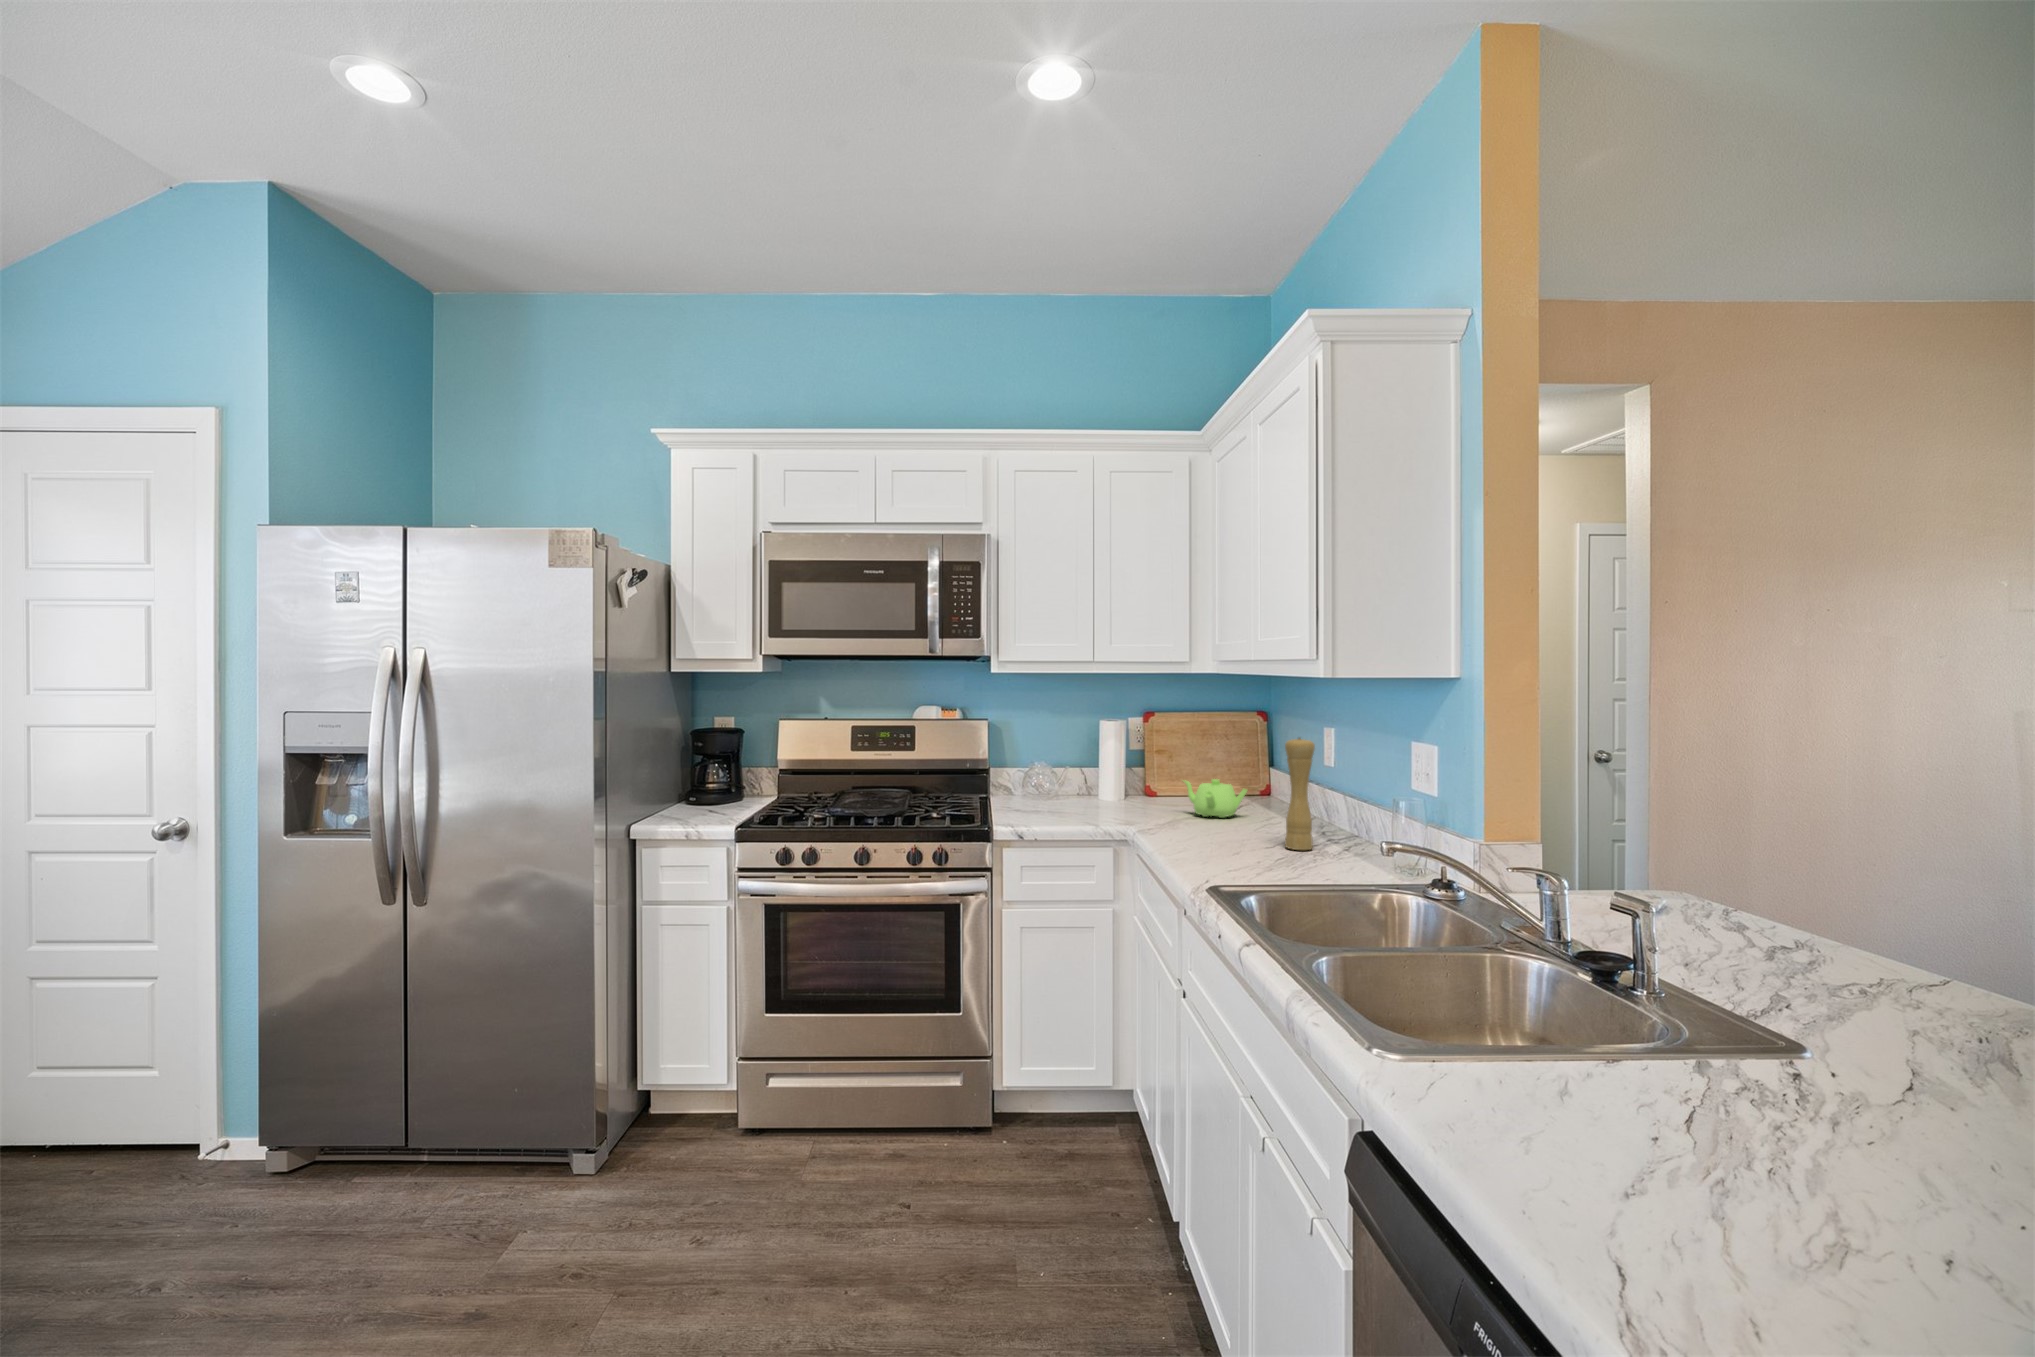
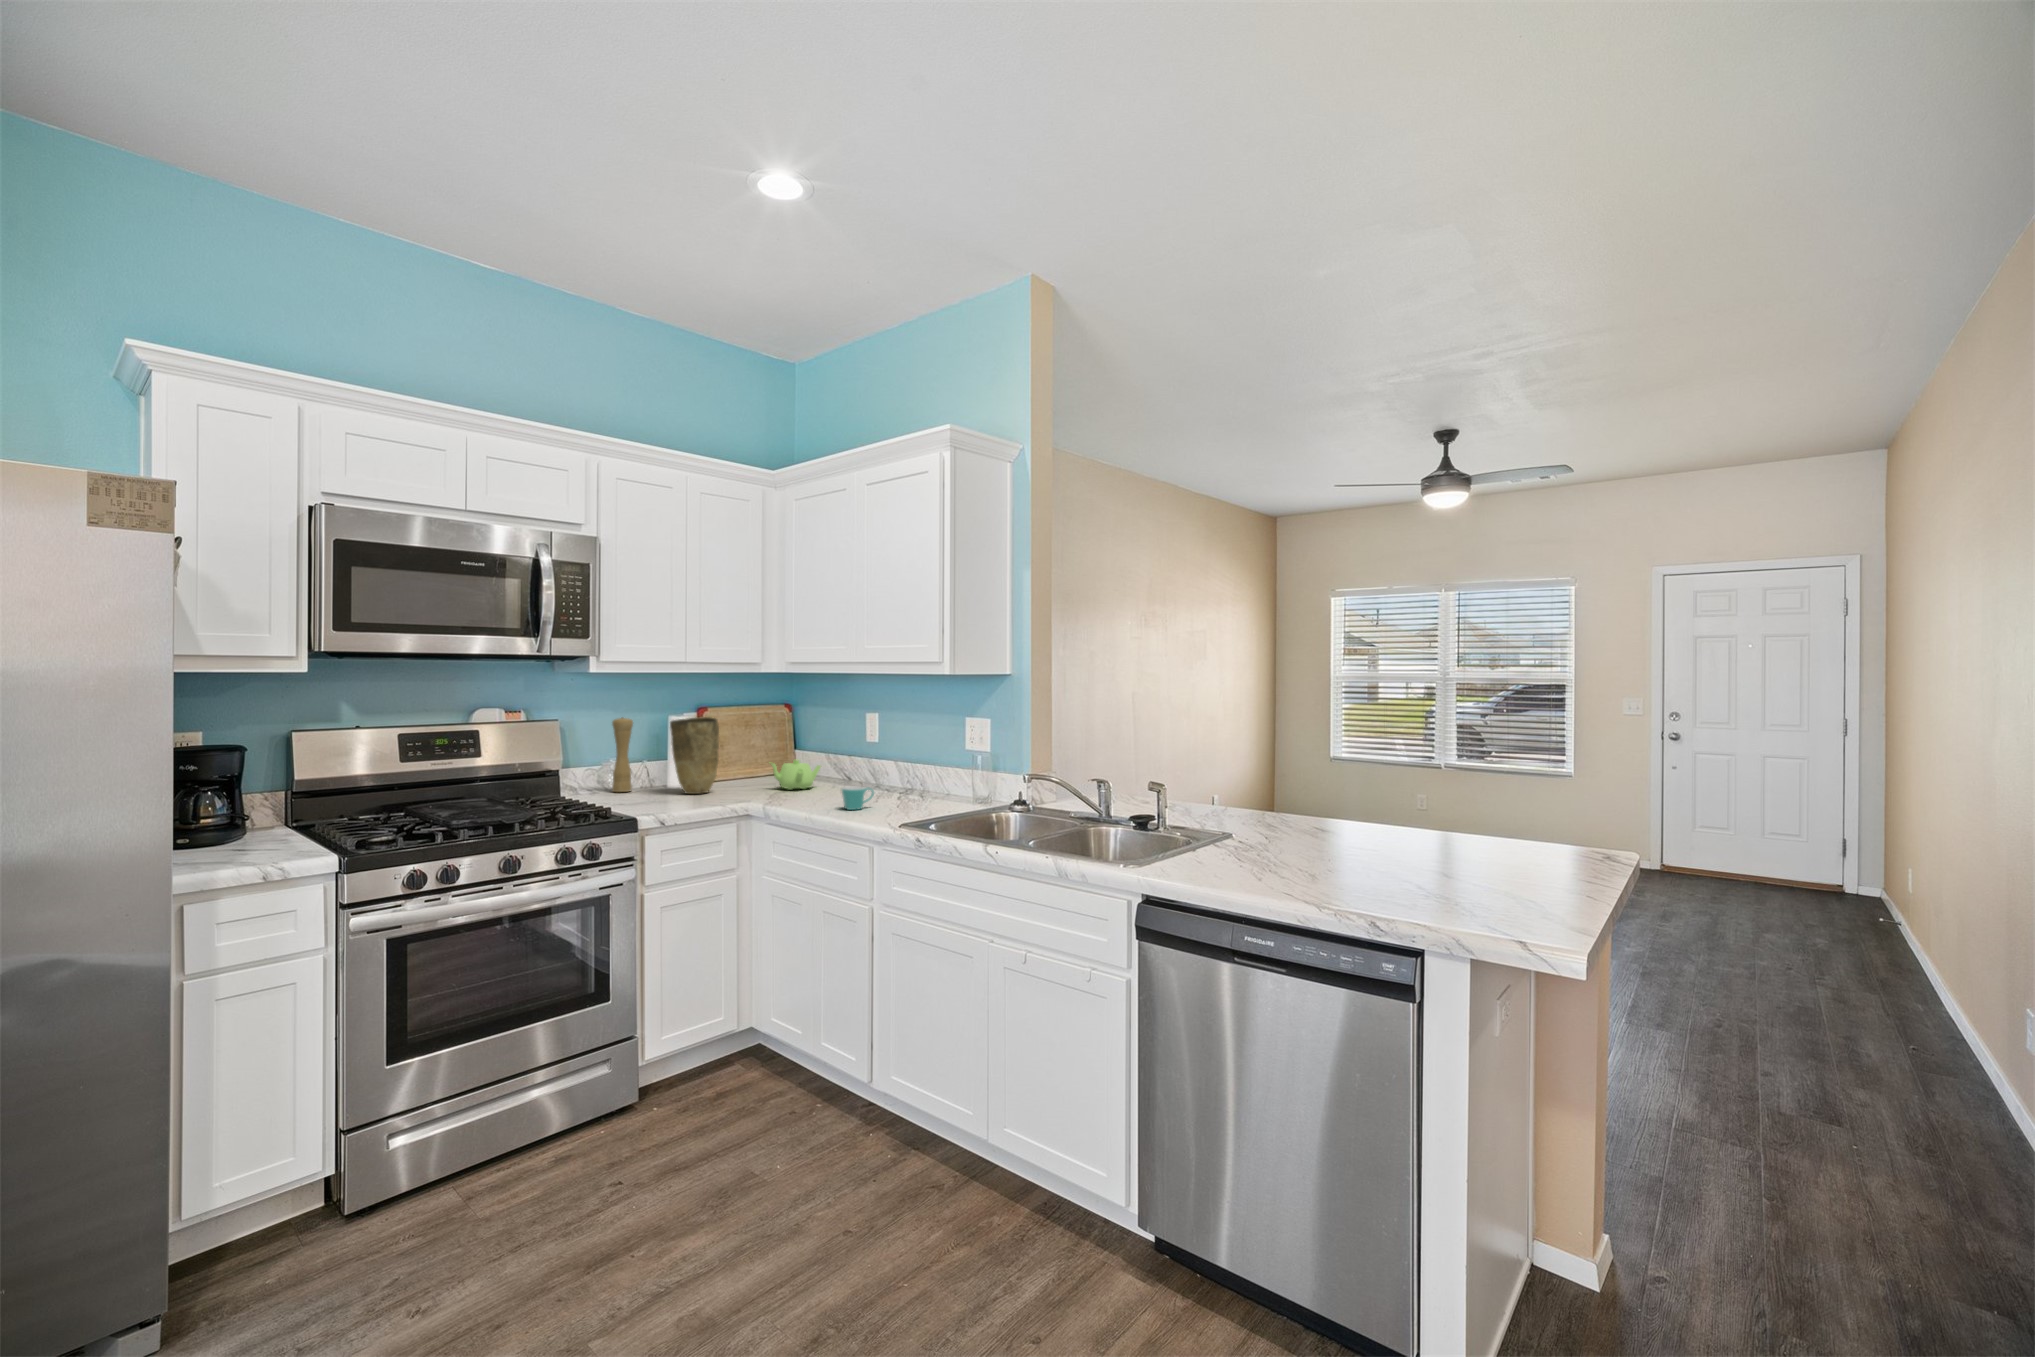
vase: none [1075,722,1127,809] -> present [670,717,719,794]
pepper mill: present [1285,738,1315,850] -> present [612,717,633,792]
mug: none [1187,821,1233,854] -> present [842,786,874,810]

